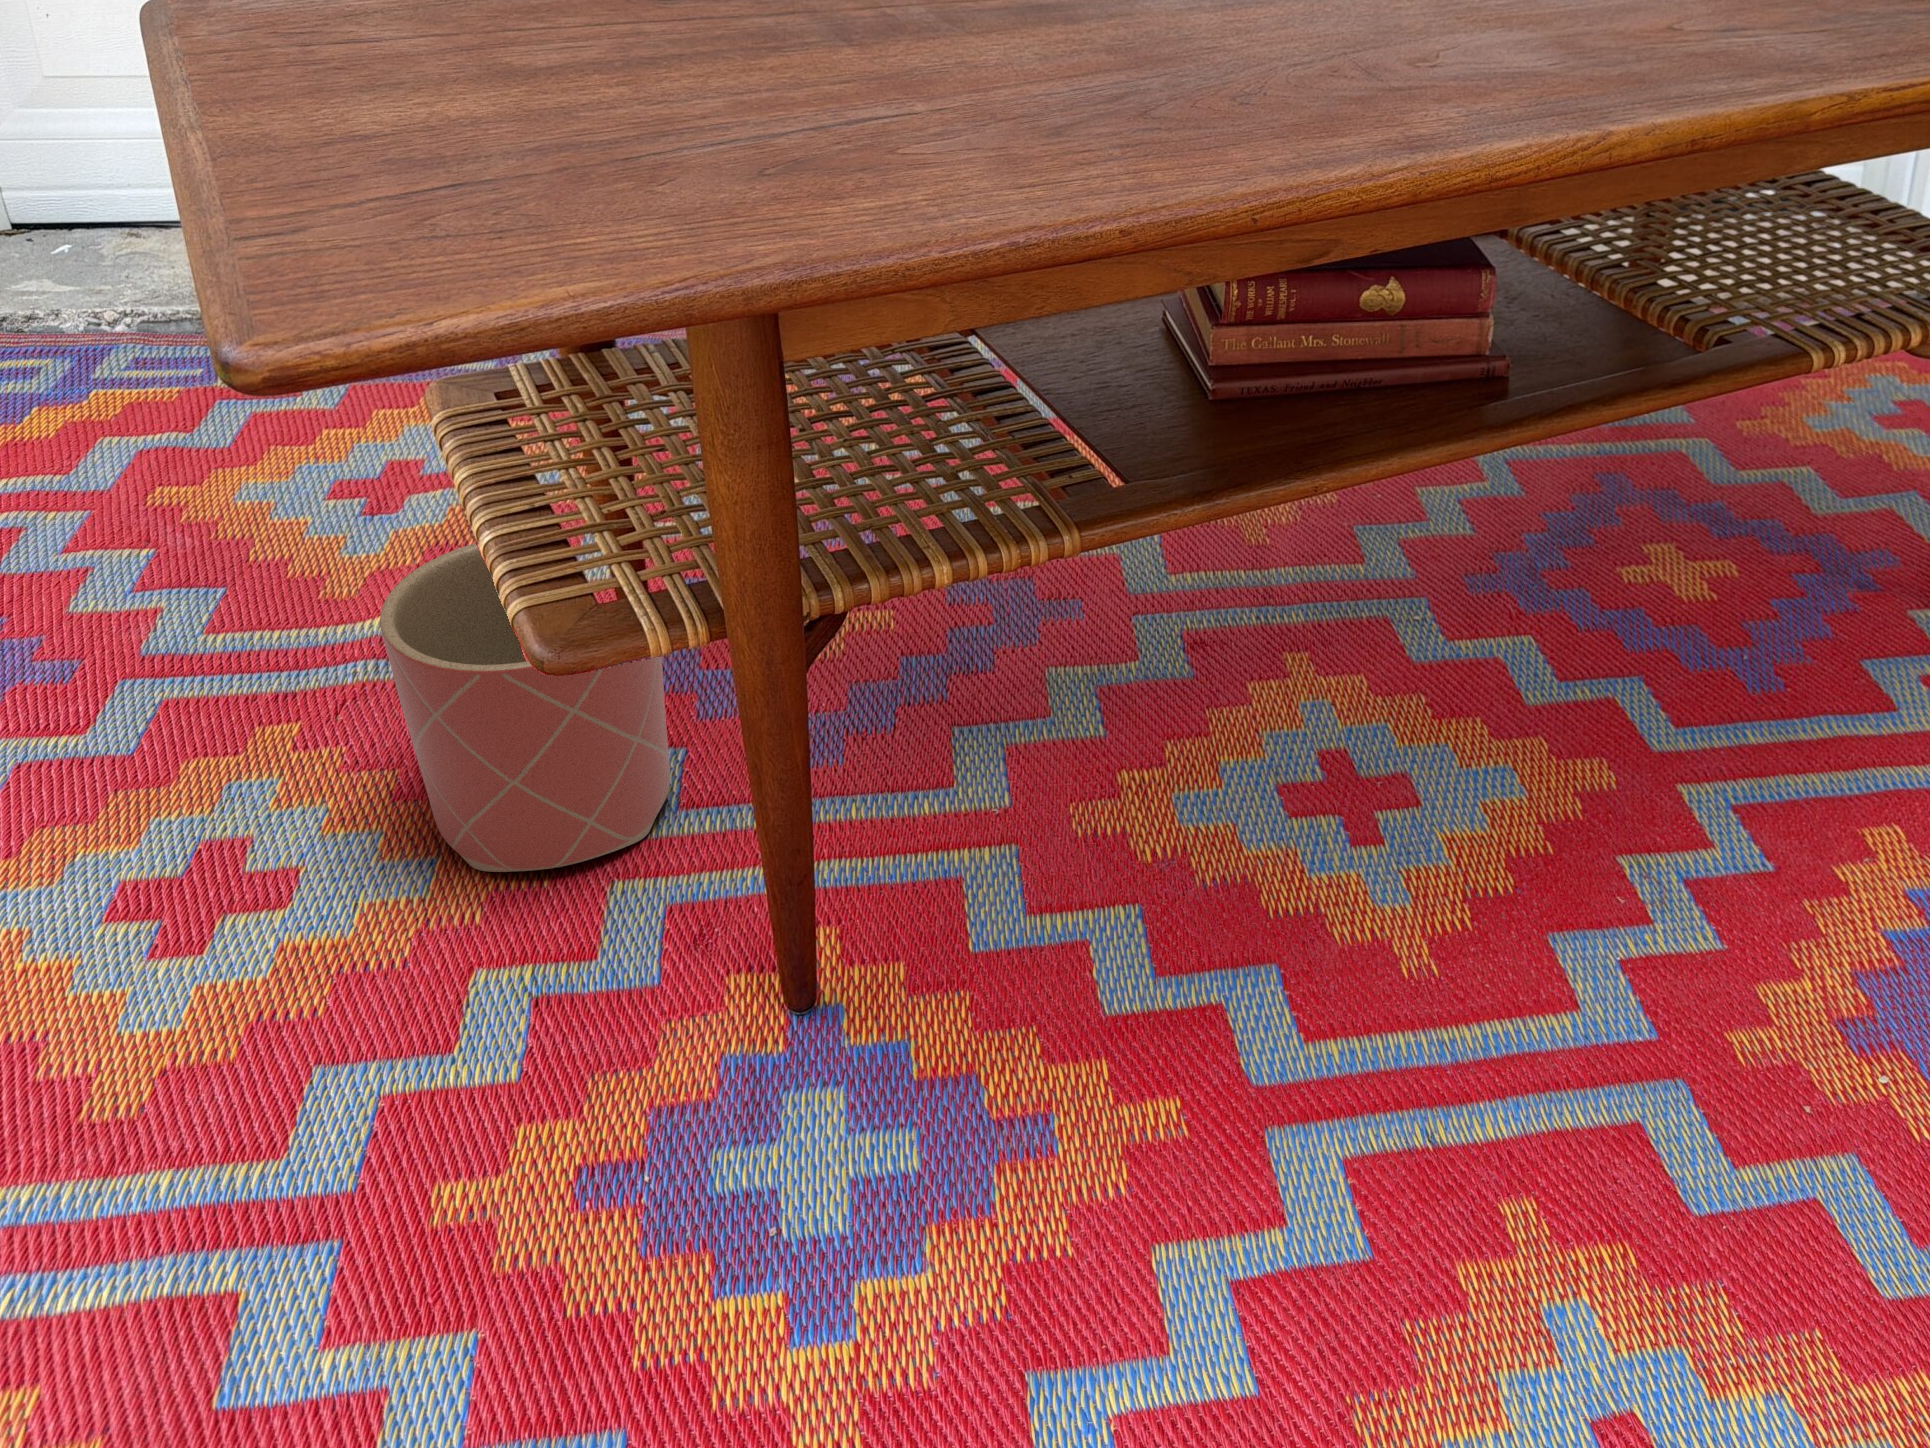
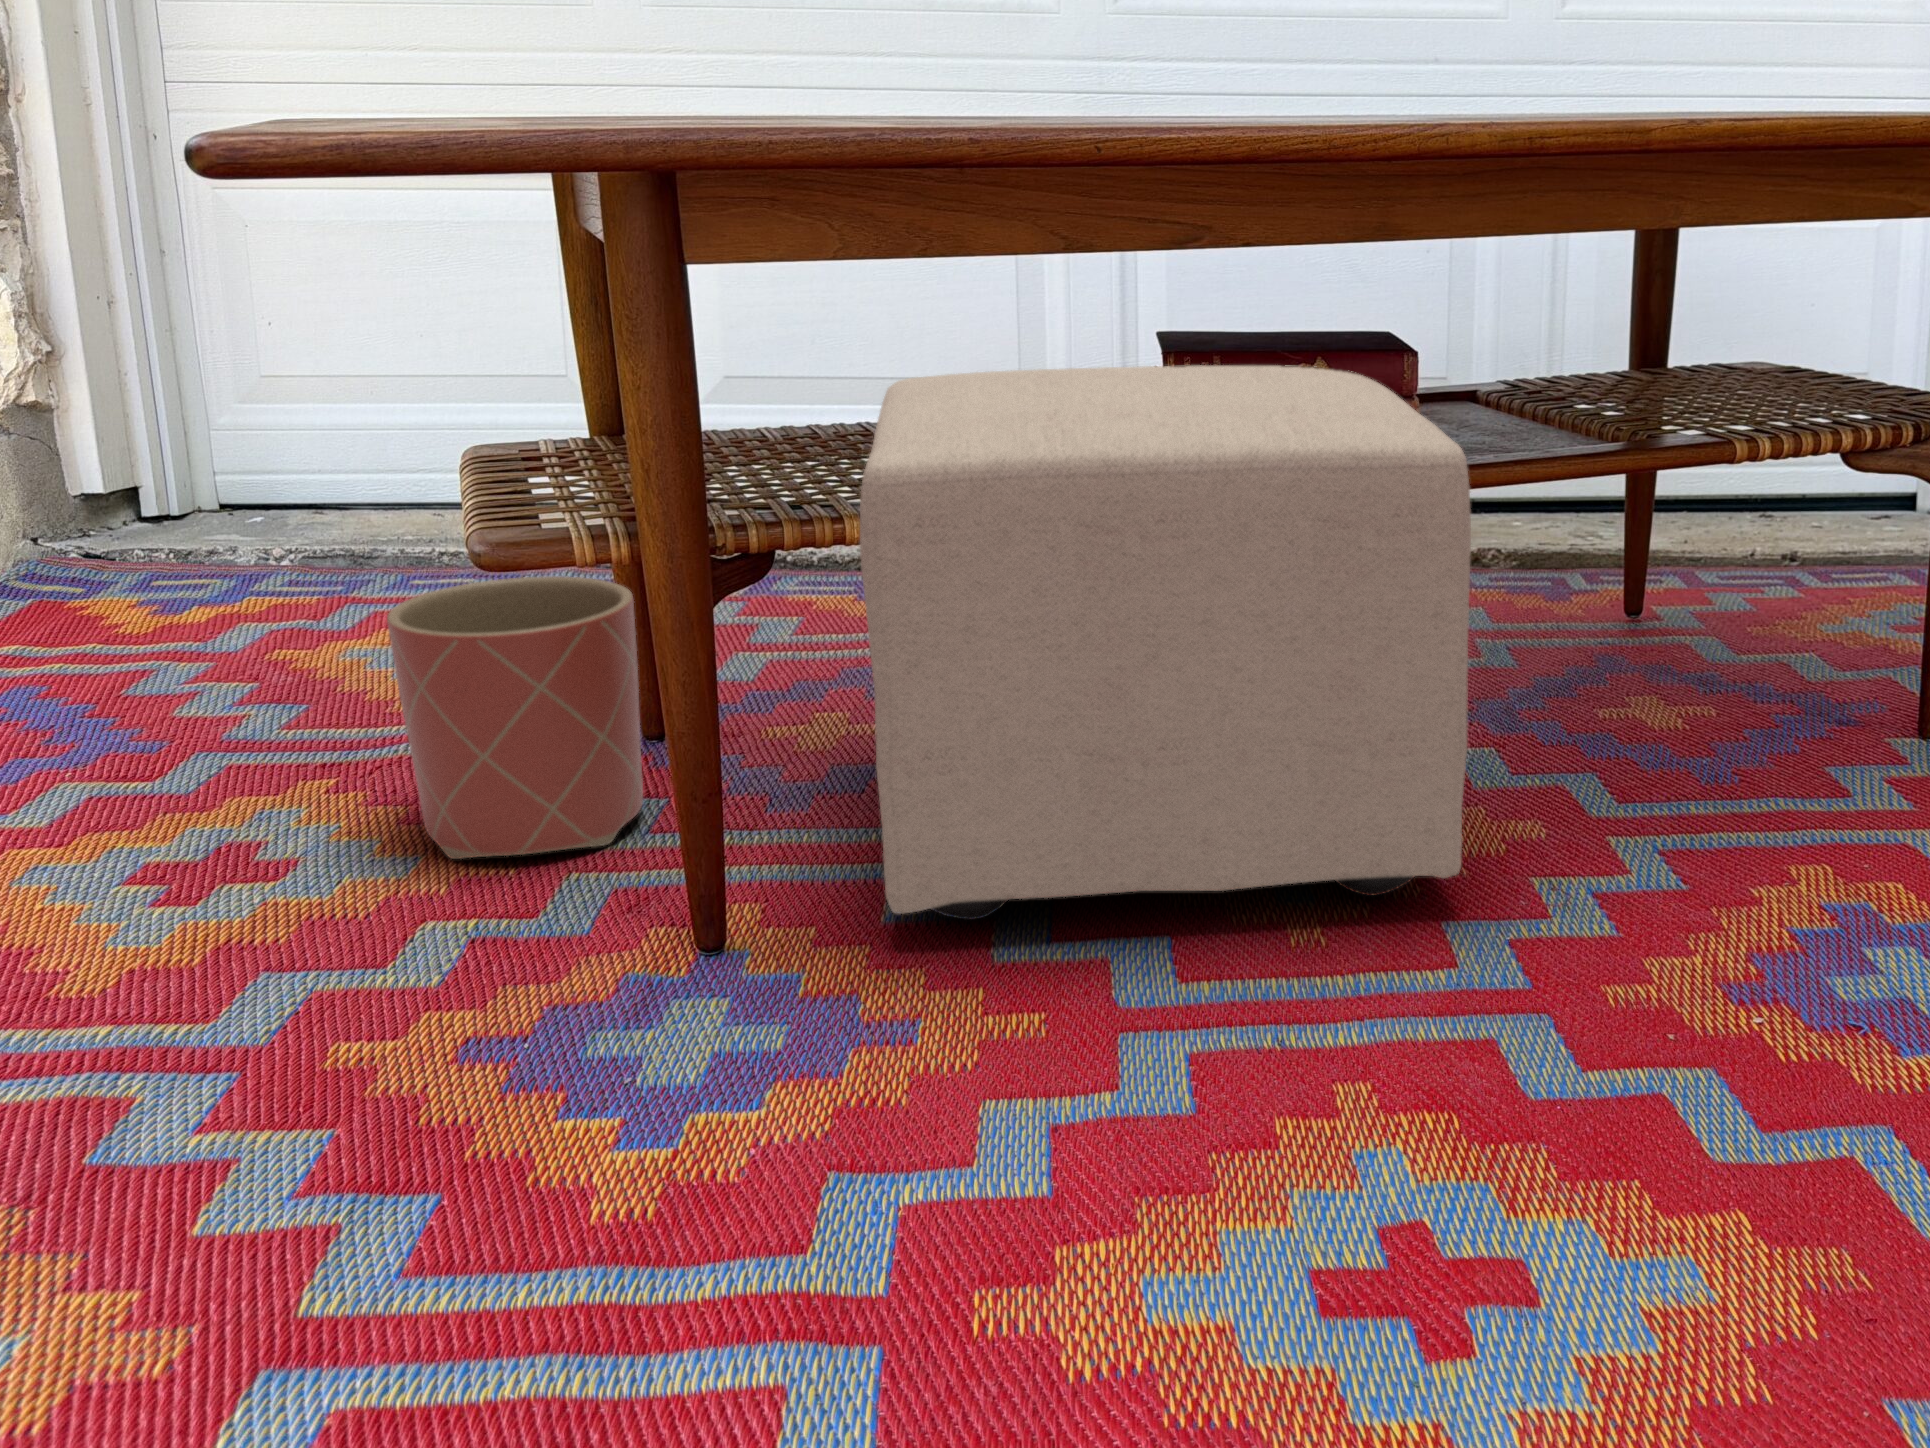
ottoman: none [913,272,1615,974] -> present [860,365,1471,920]

